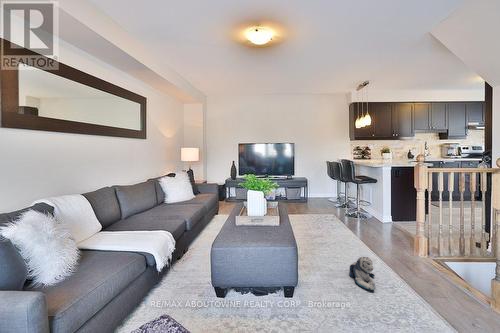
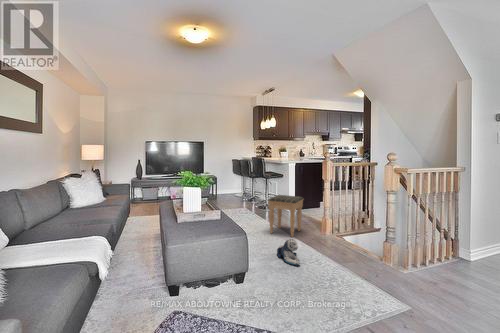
footstool: none [347,202,395,253] -> present [268,195,304,237]

